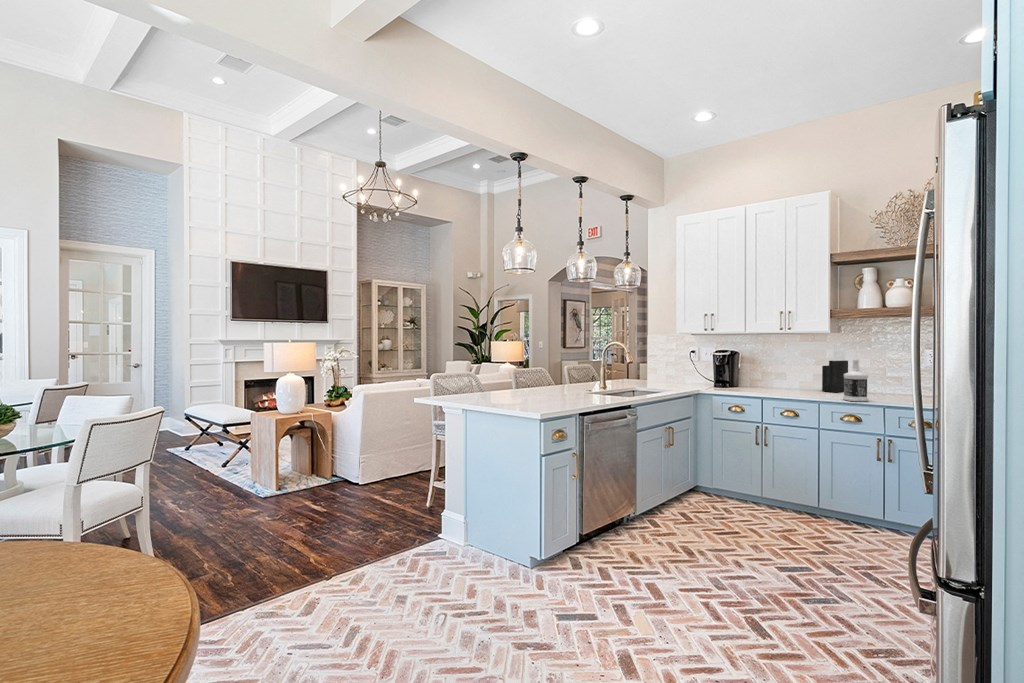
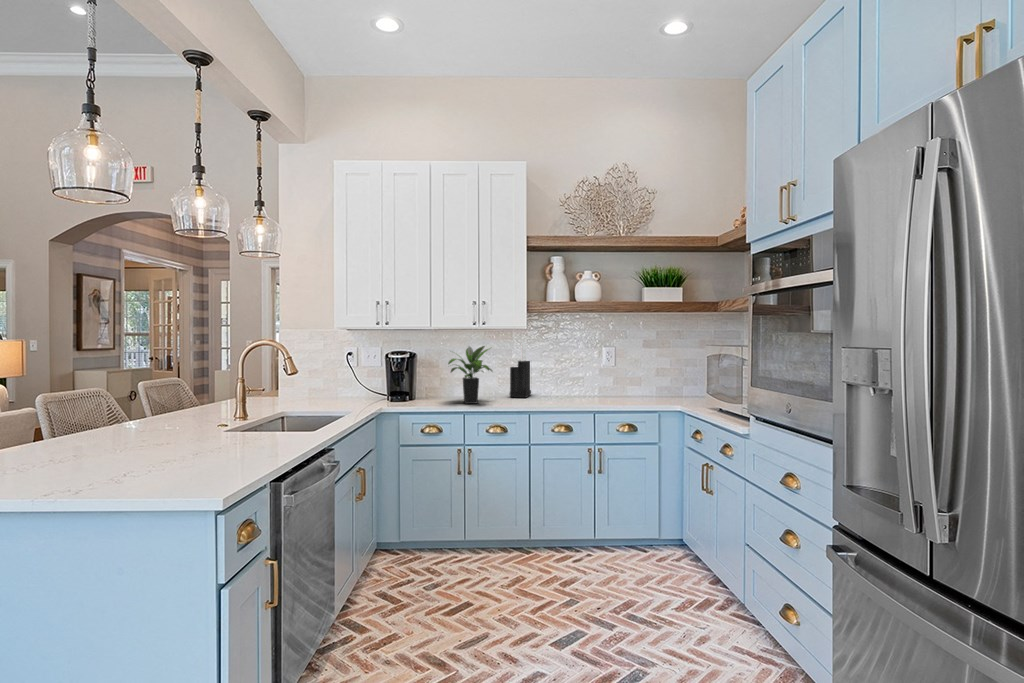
potted plant: none [756,347,801,393] -> present [448,346,492,404]
bottle: present [843,359,868,401] -> none [550,359,574,408]

